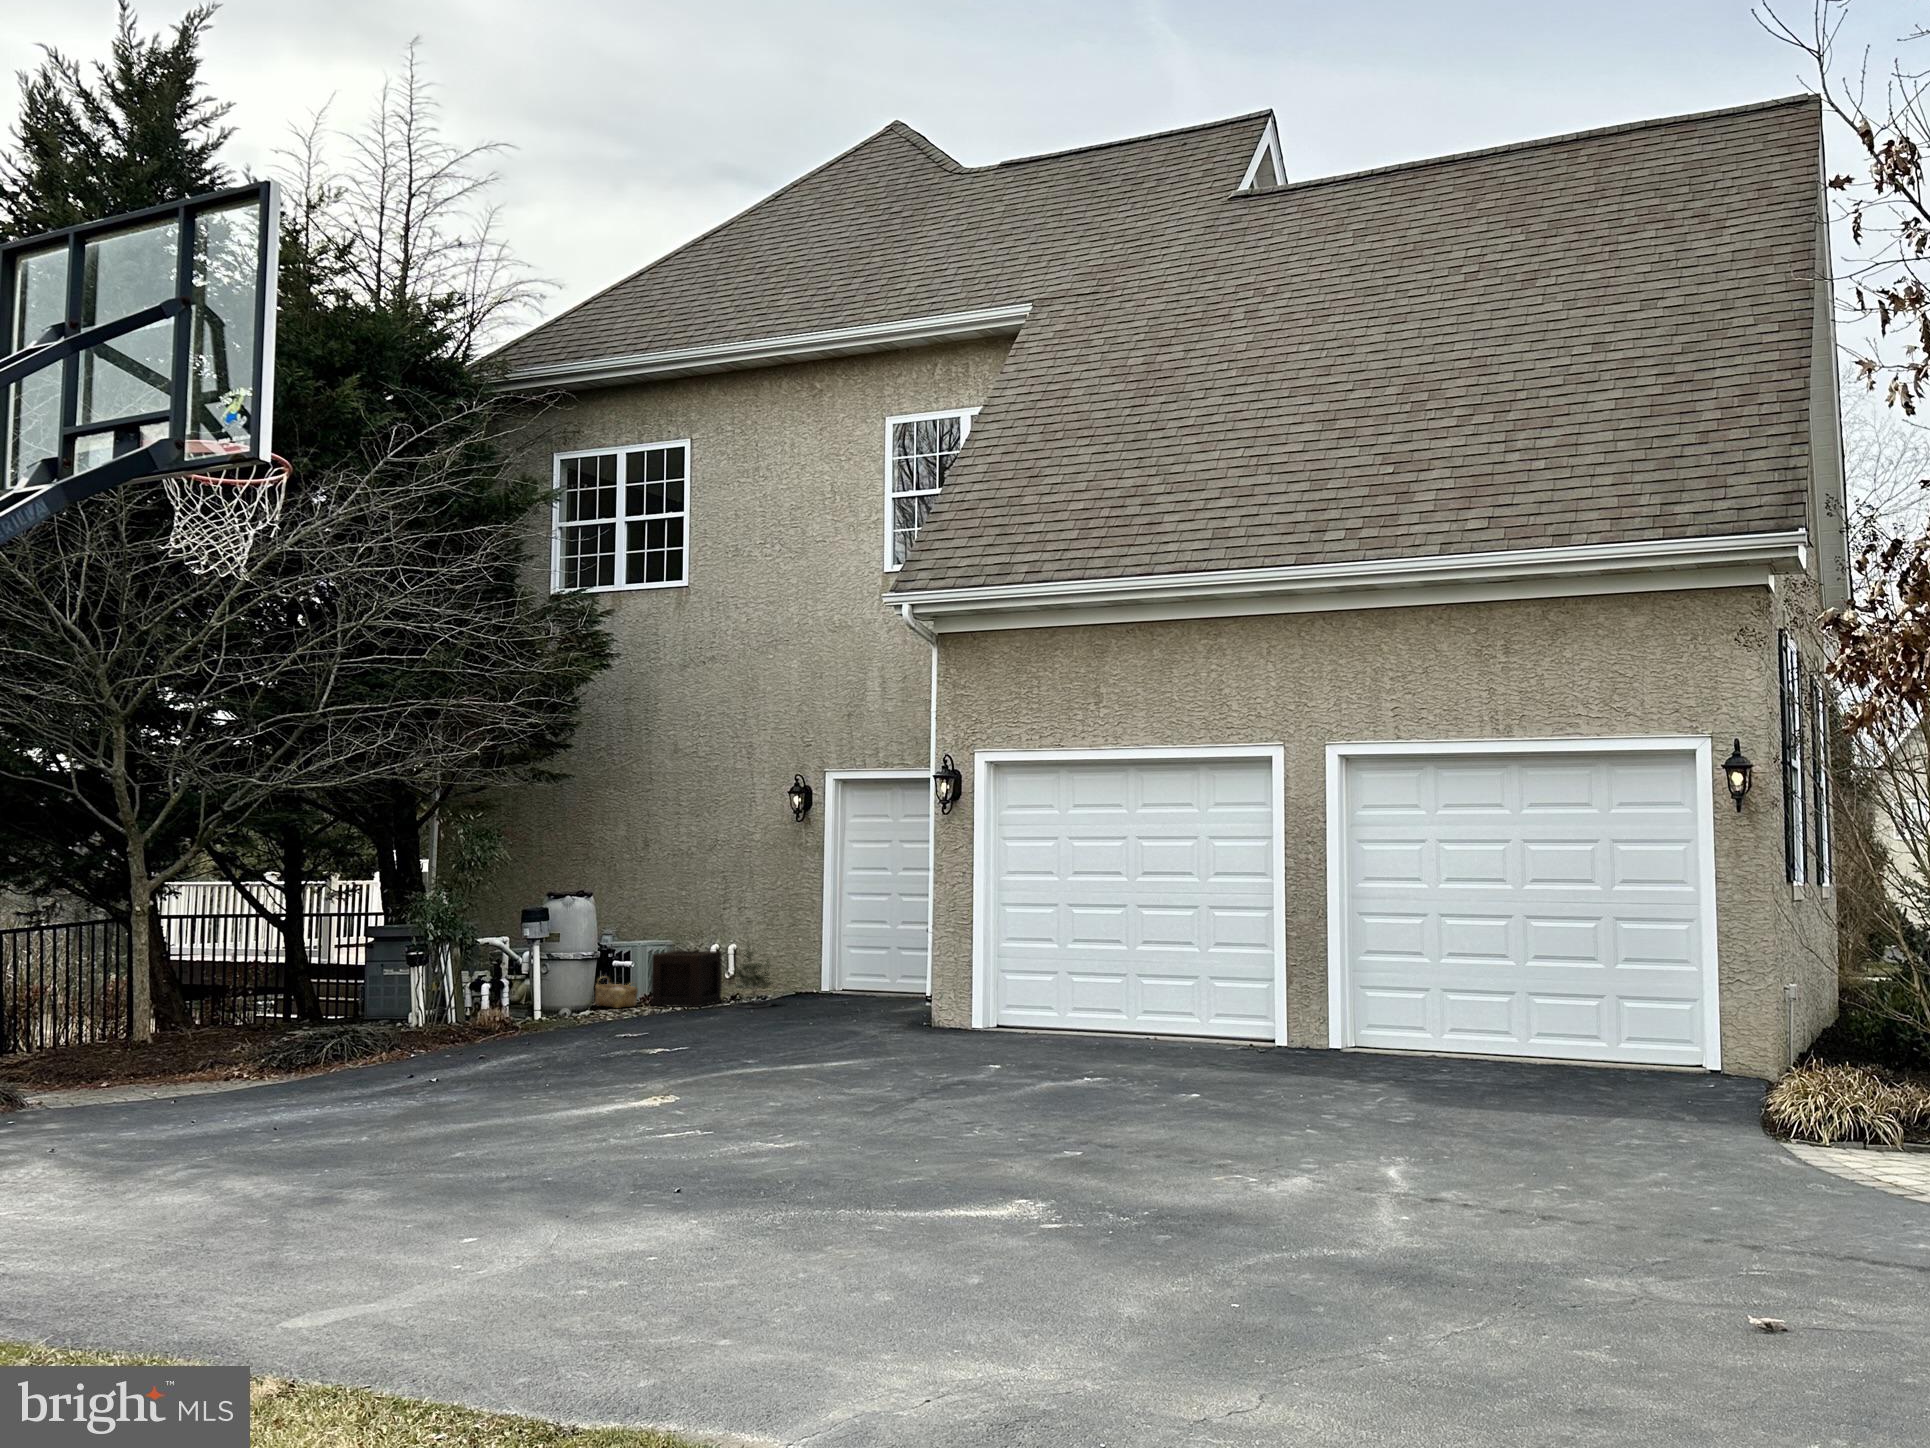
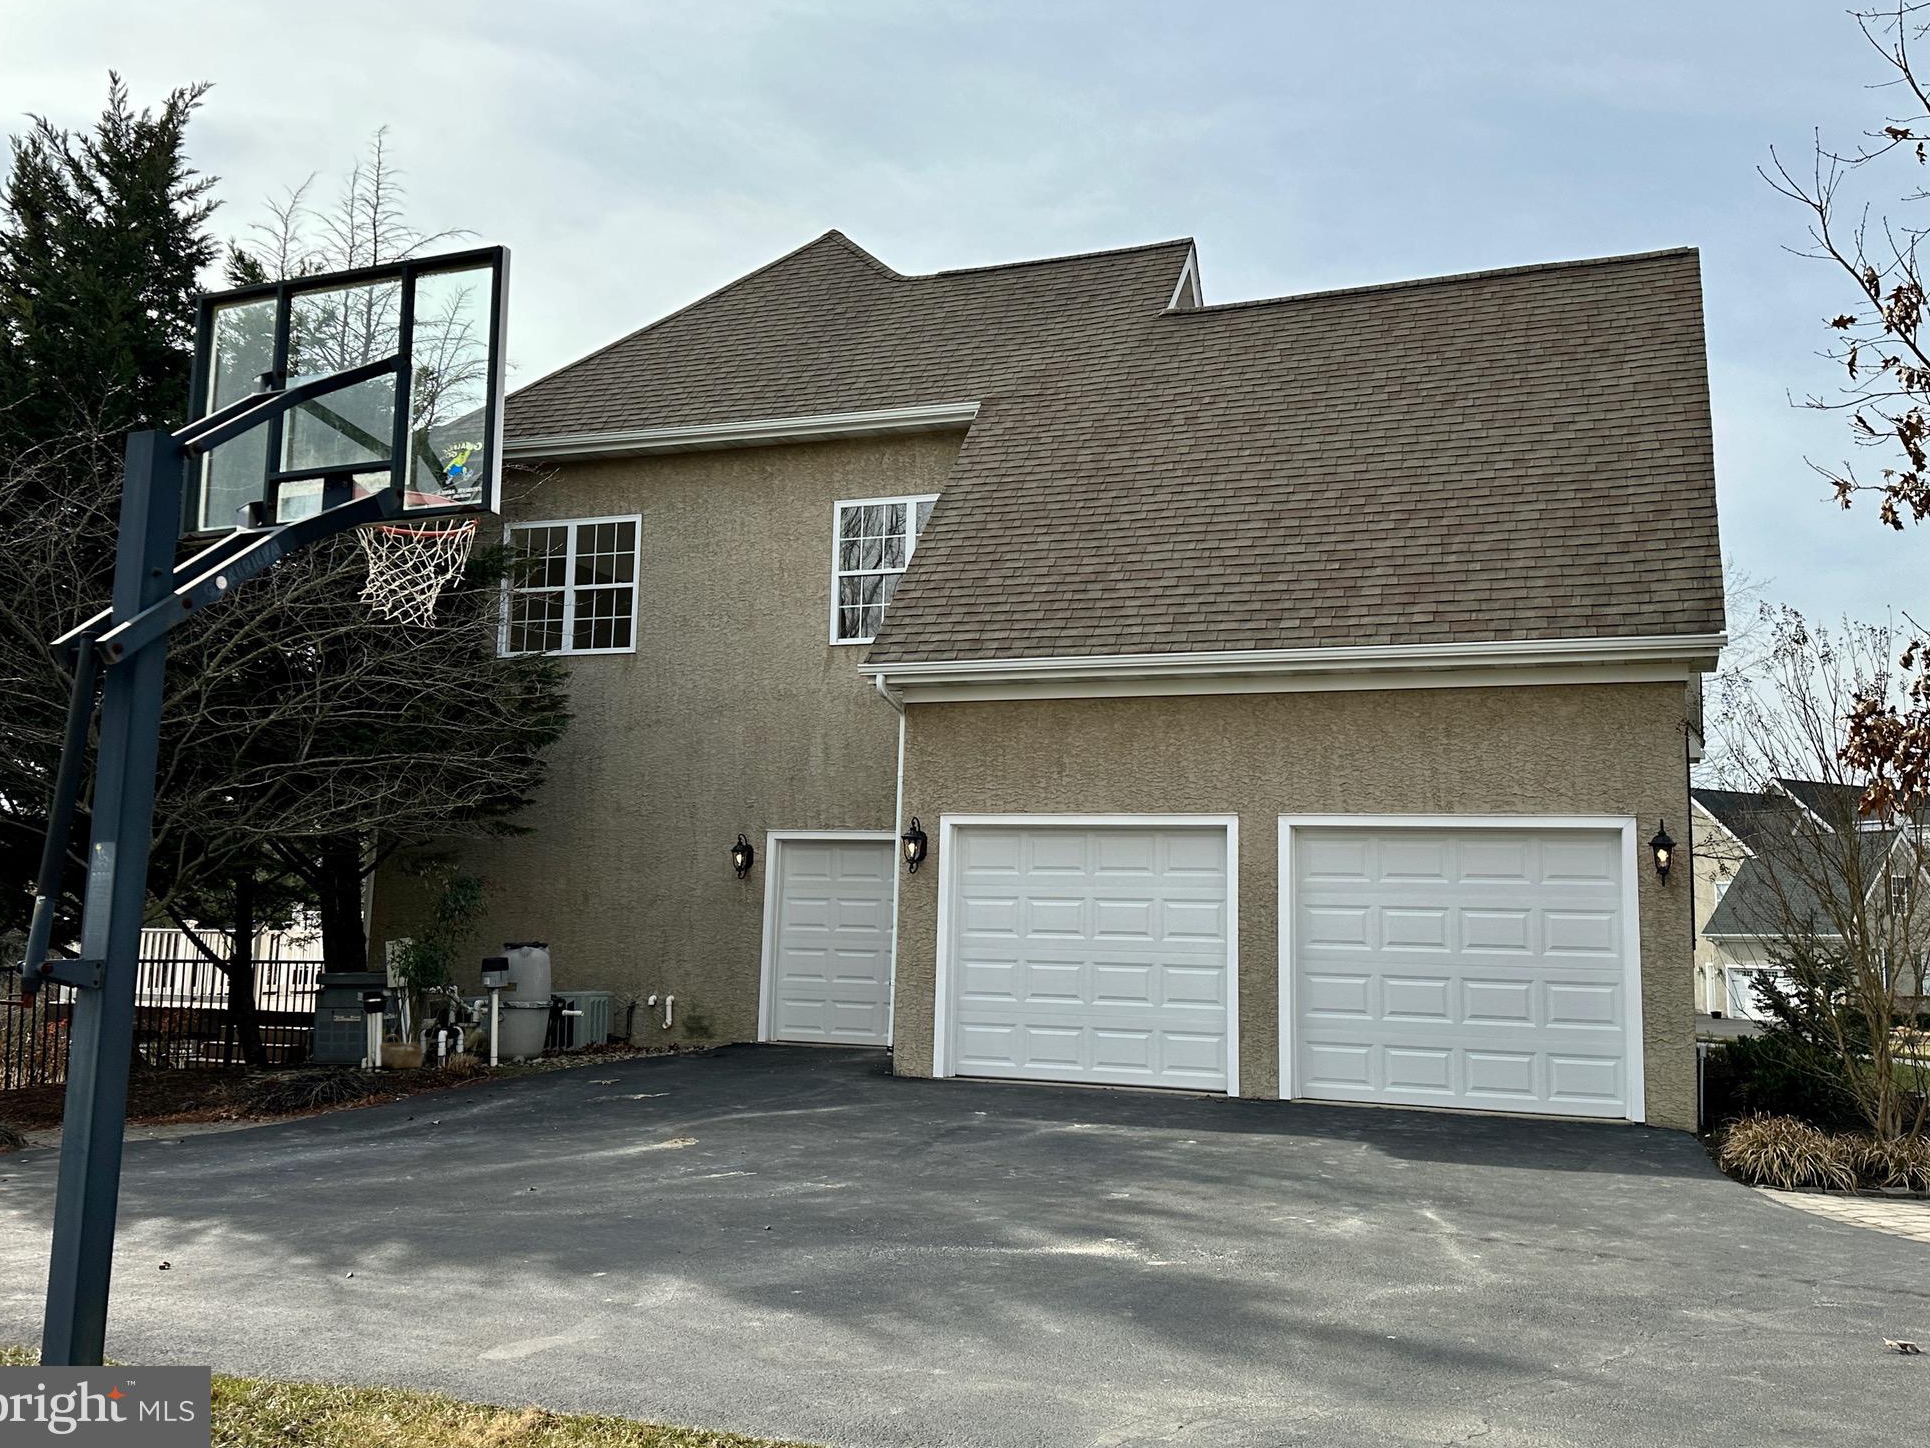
wooden crate: present [651,950,722,1007] -> none [597,1001,665,1057]
woven basket: present [595,977,638,1008] -> present [380,1035,423,1069]

